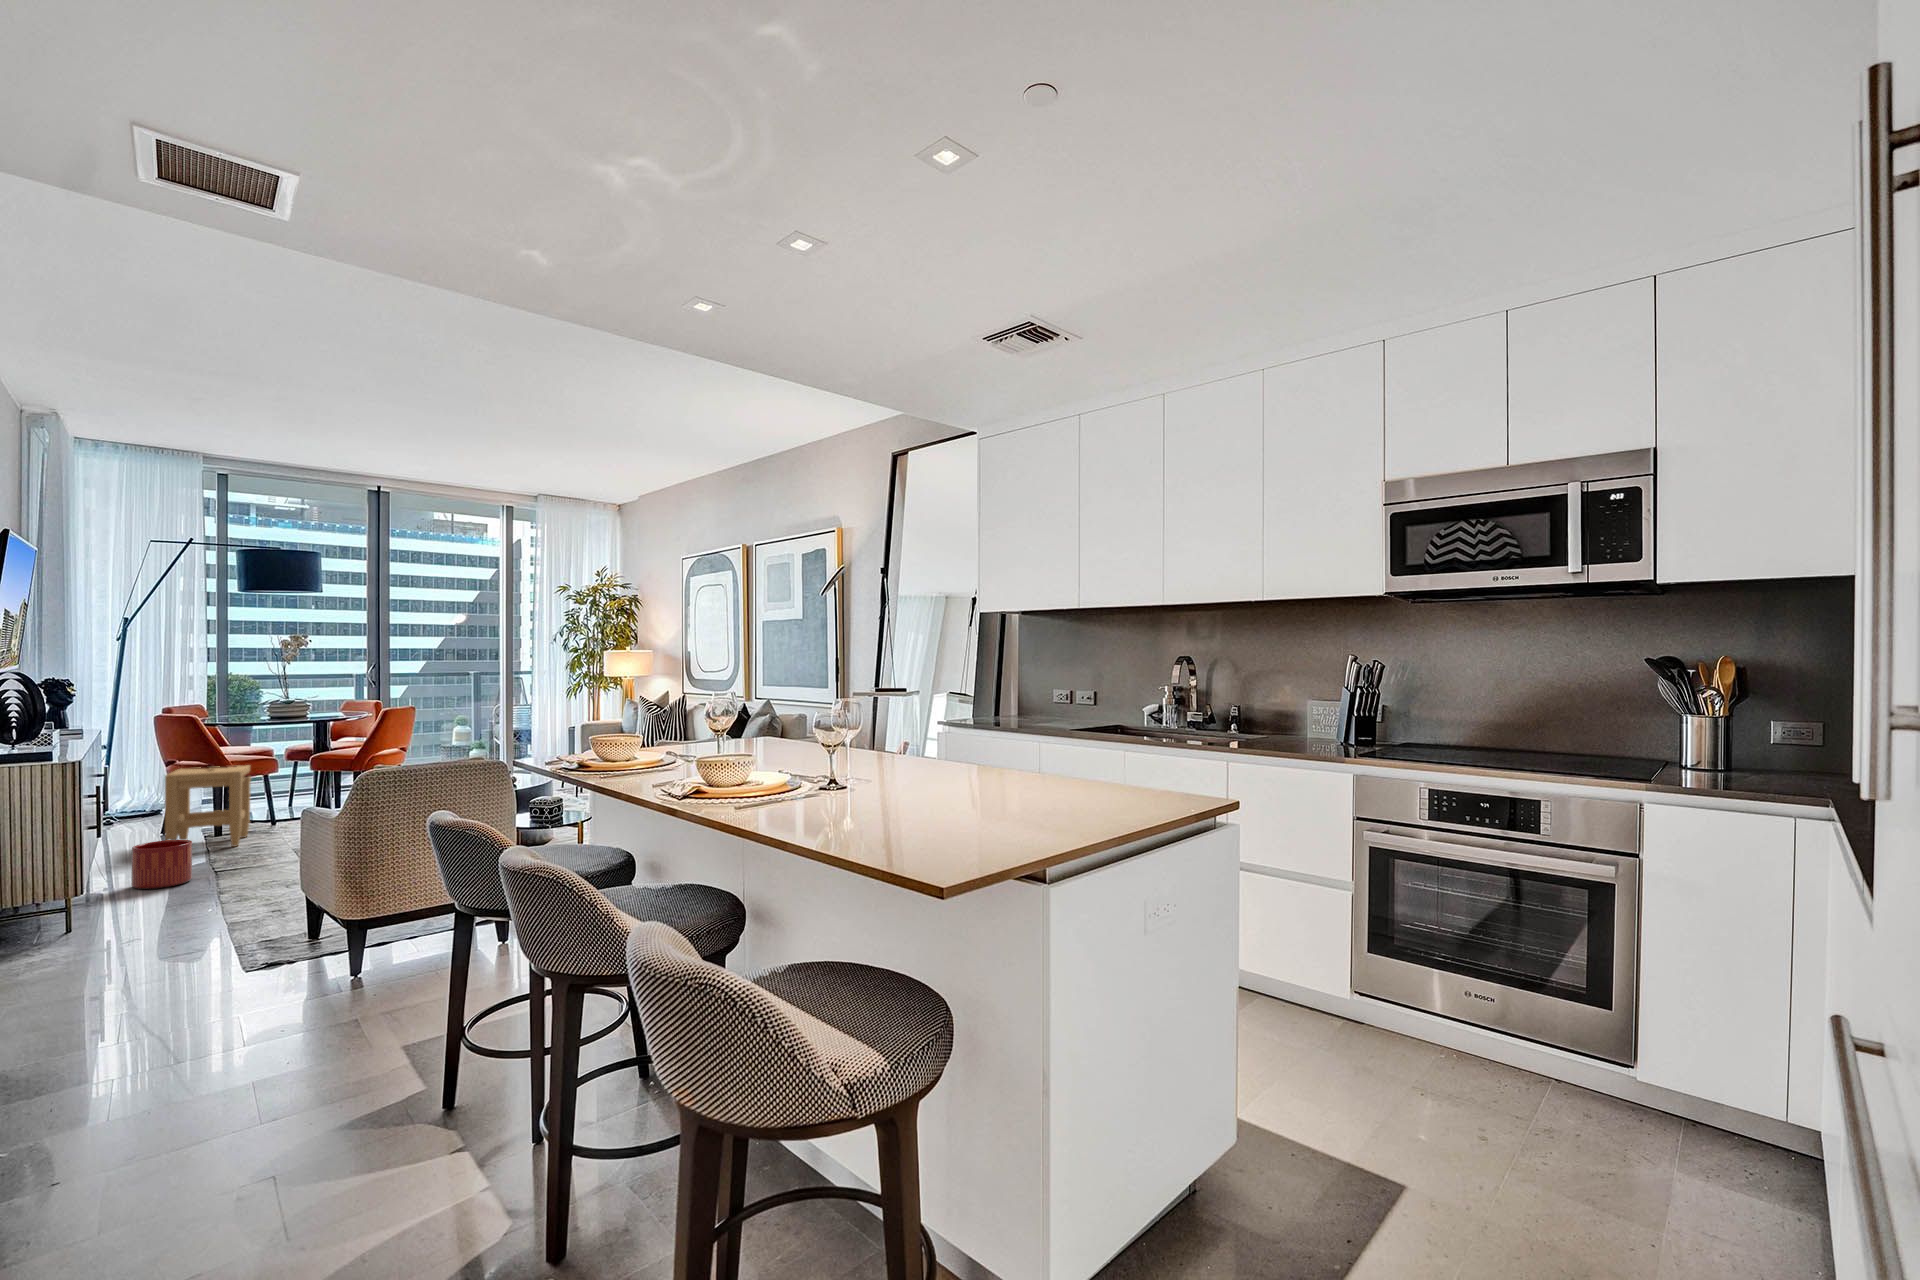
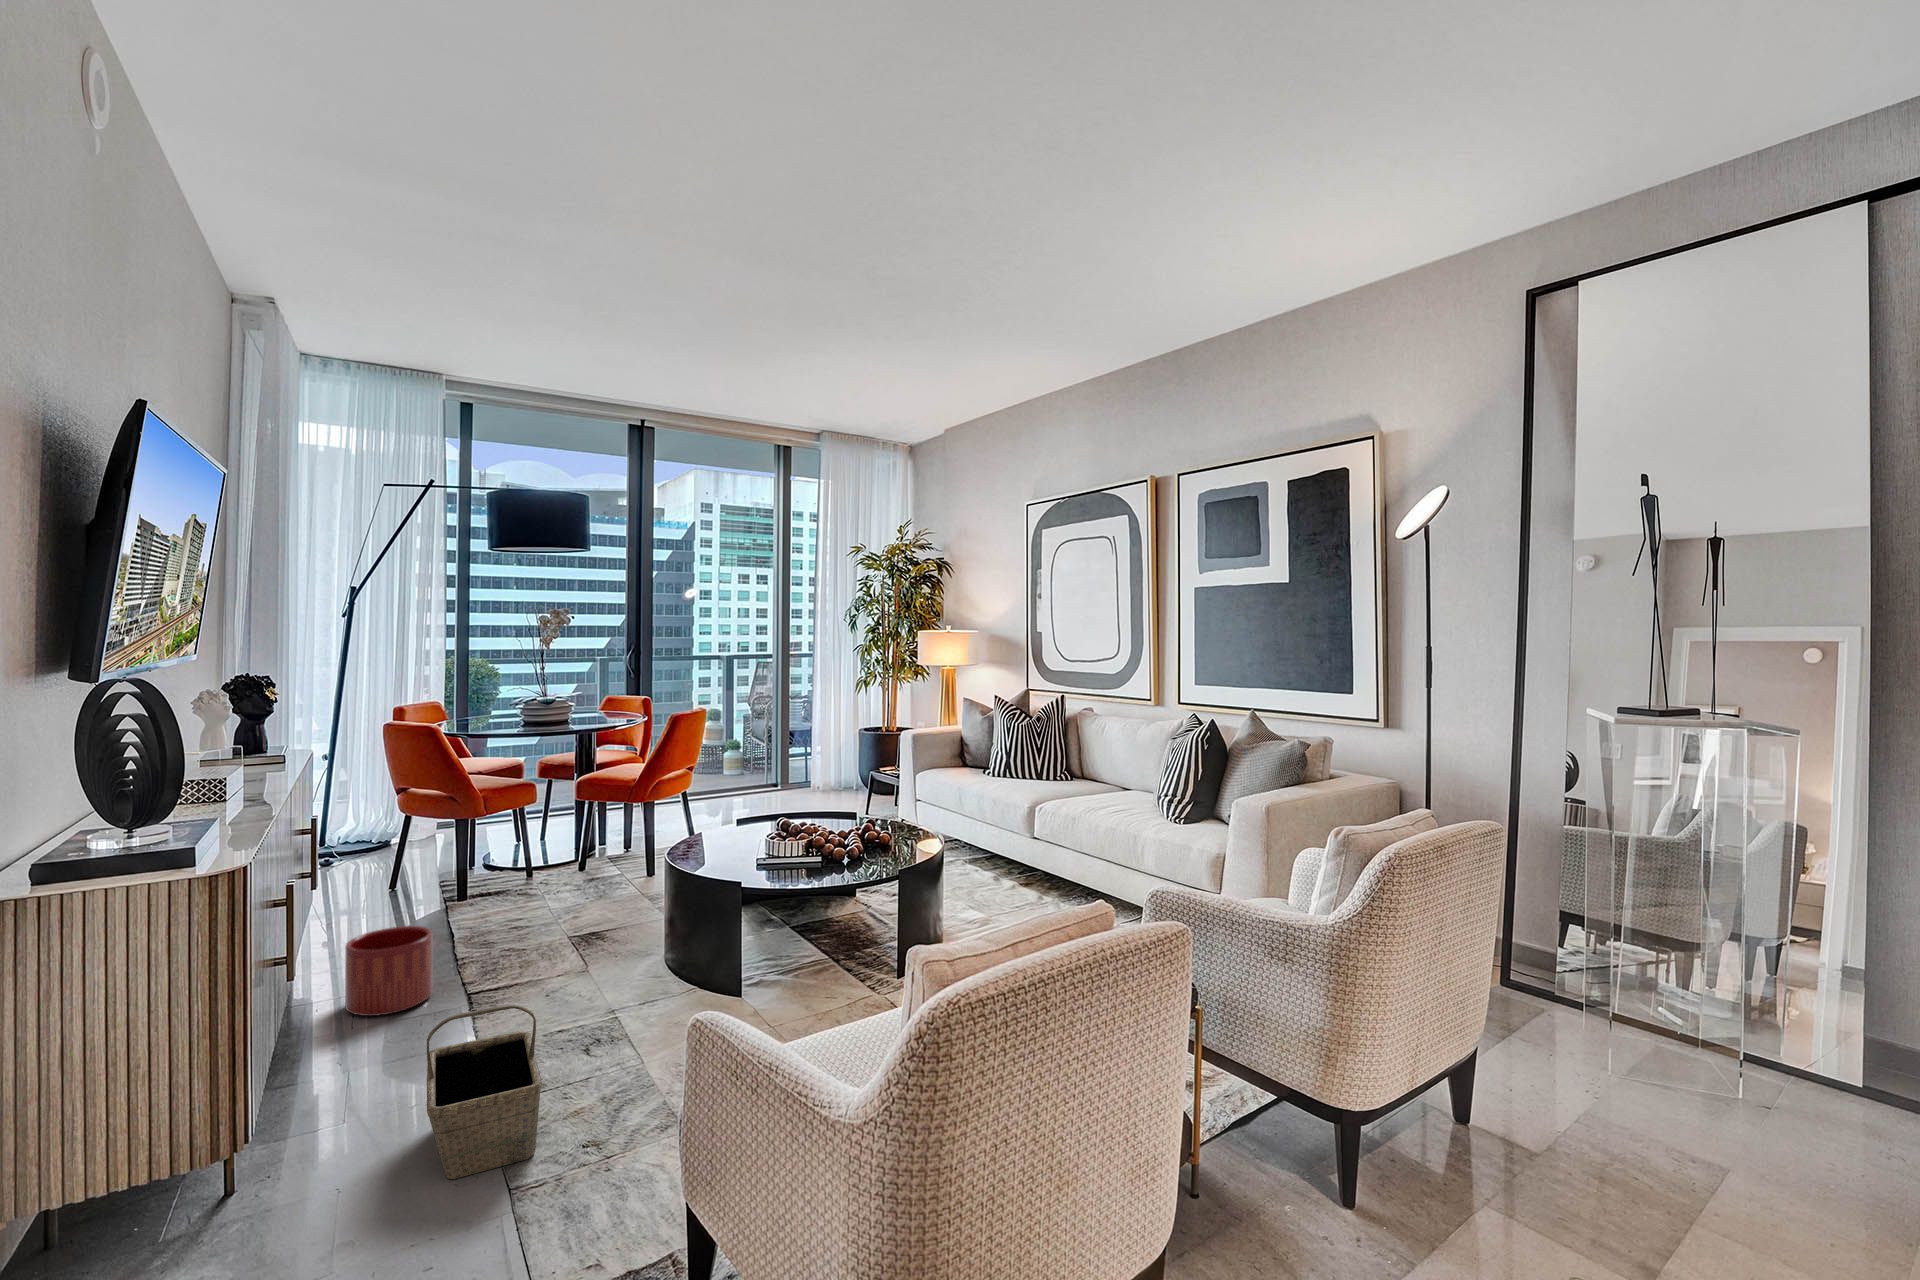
stool: present [165,765,251,847] -> none [398,789,507,919]
basket: none [190,852,256,931] -> present [427,1004,542,1179]

